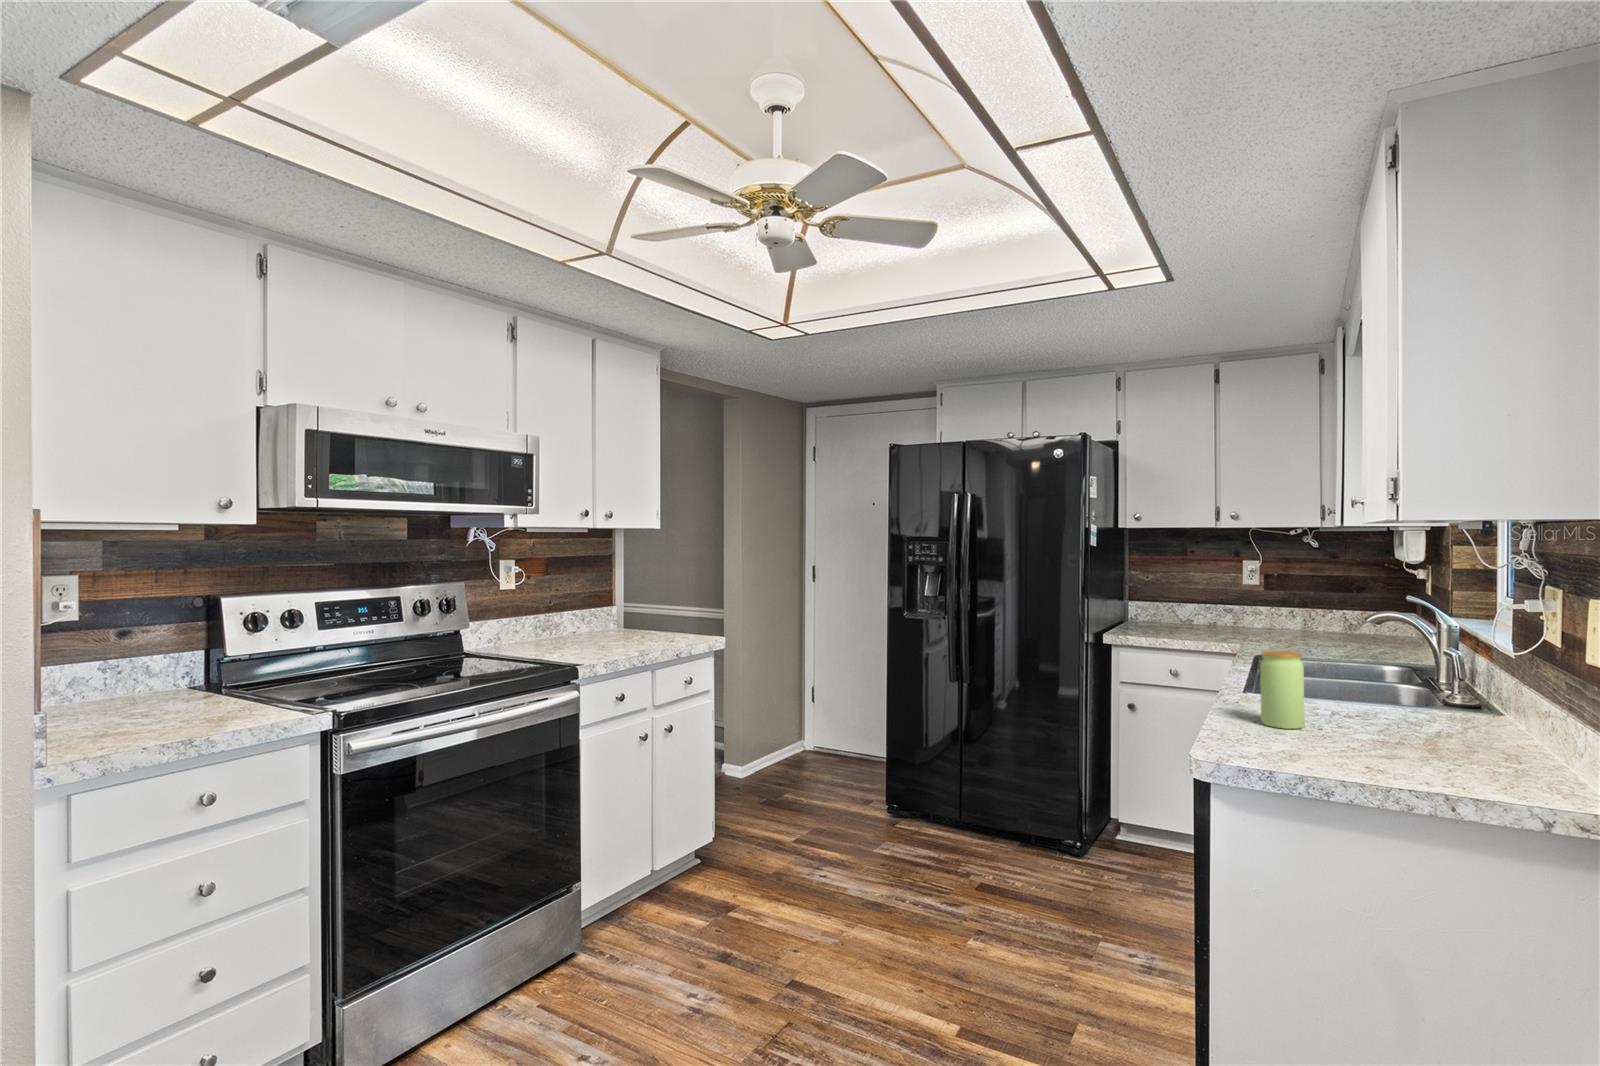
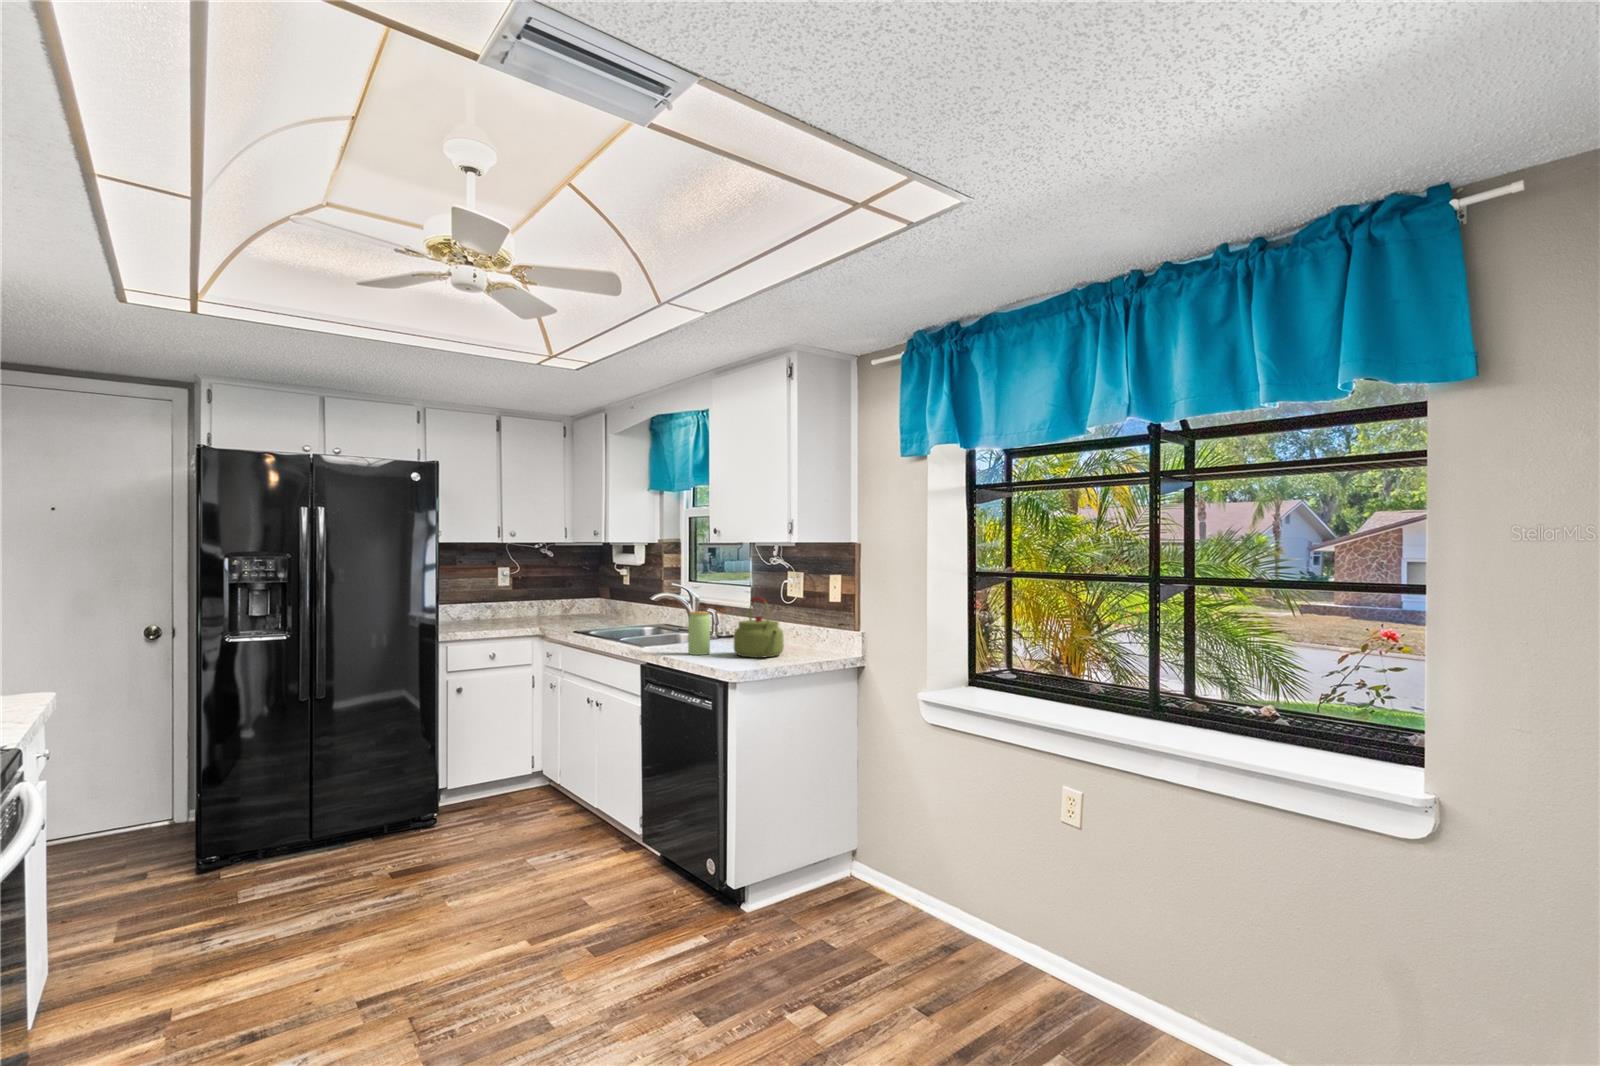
kettle: none [1319,638,1440,764] -> present [734,597,784,658]

